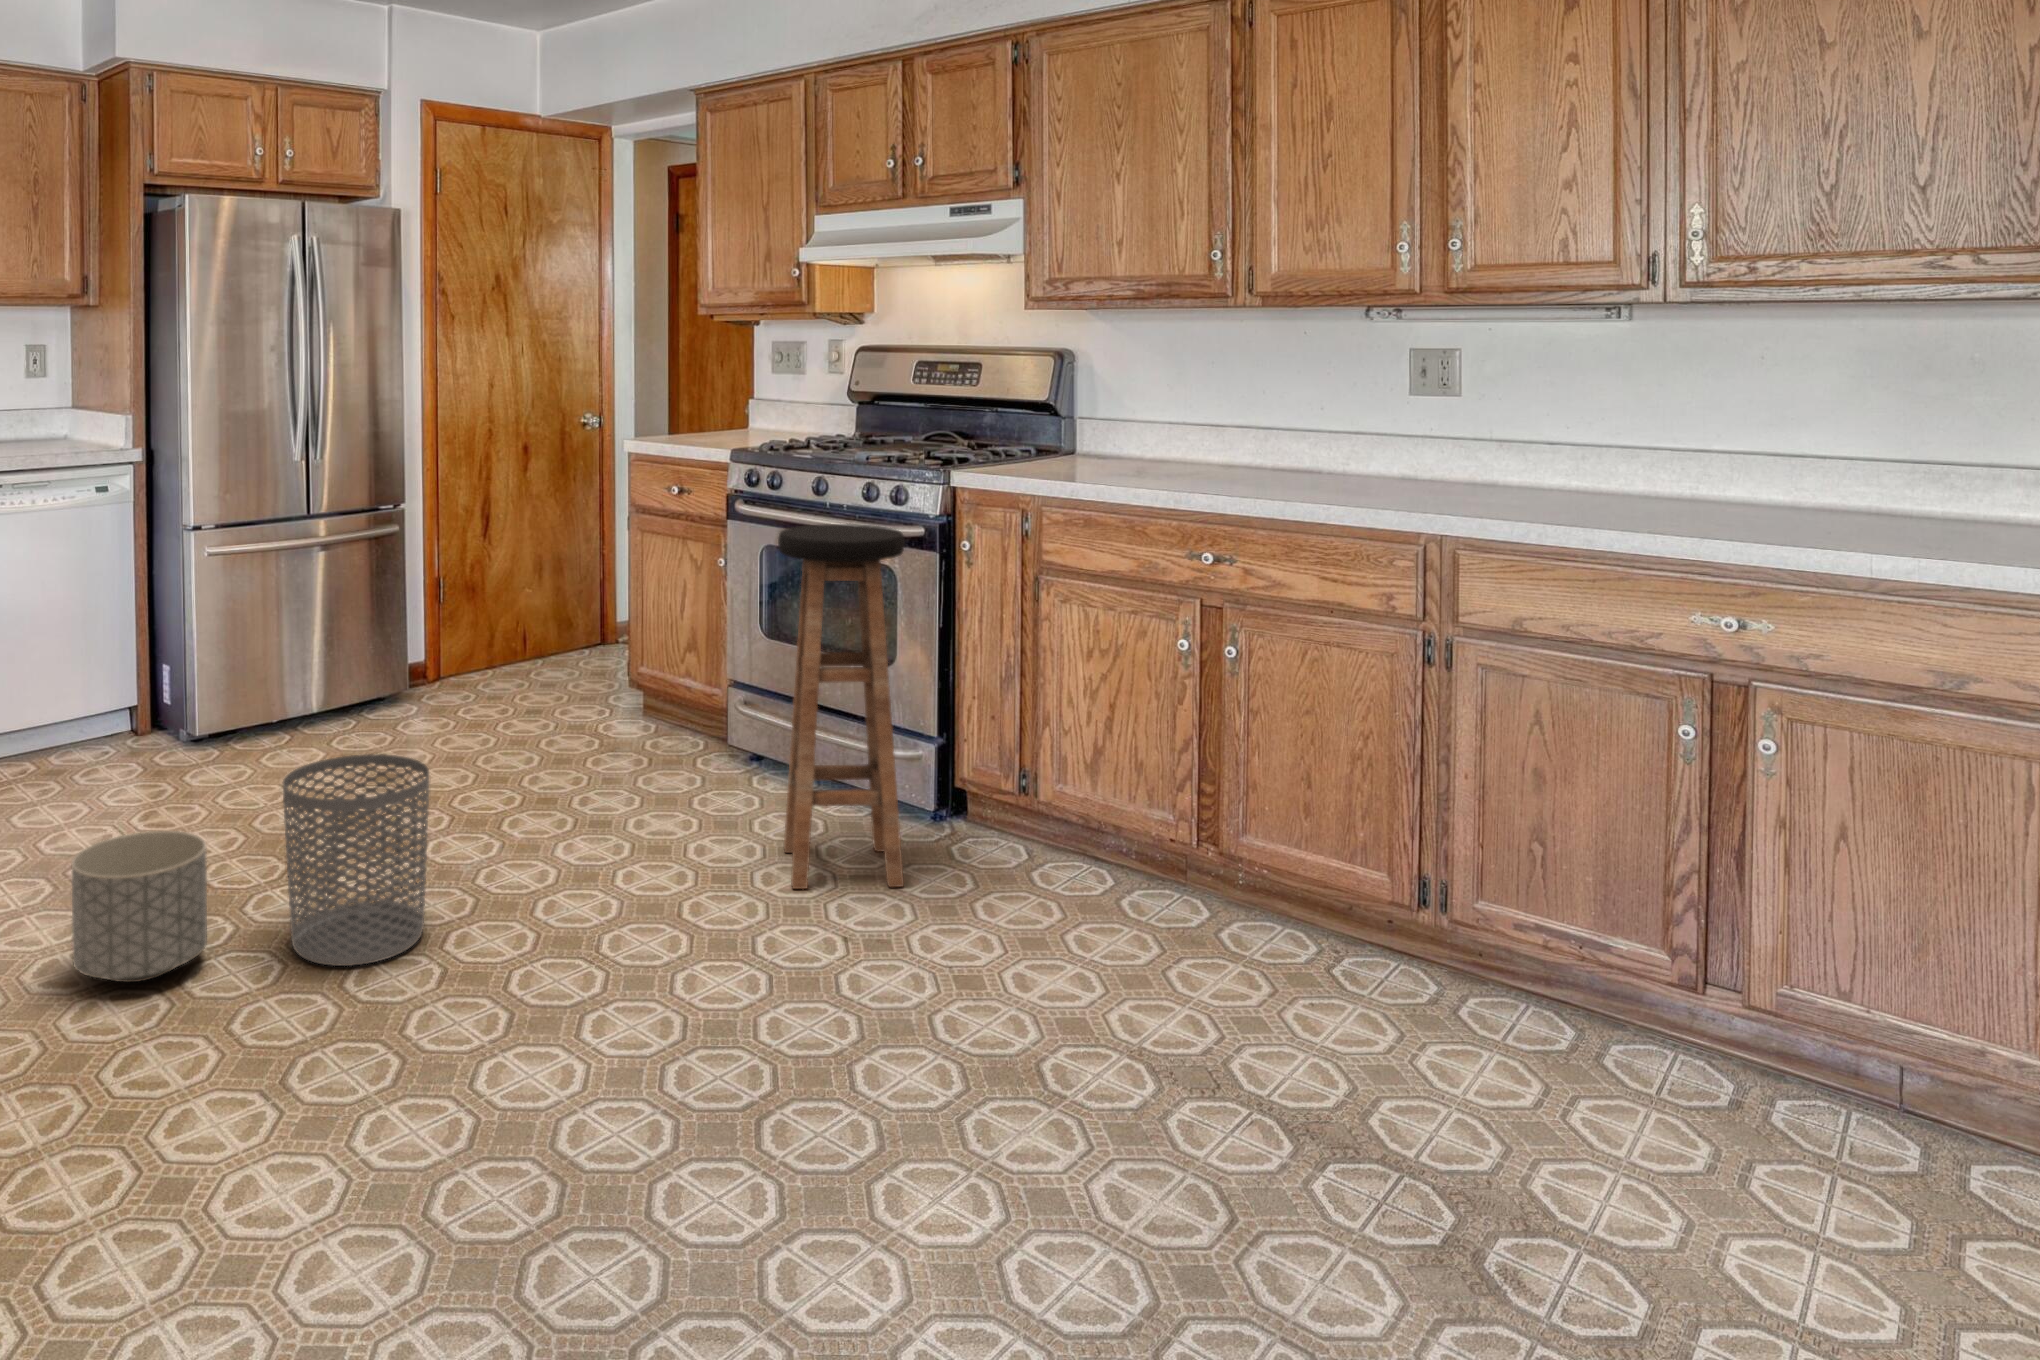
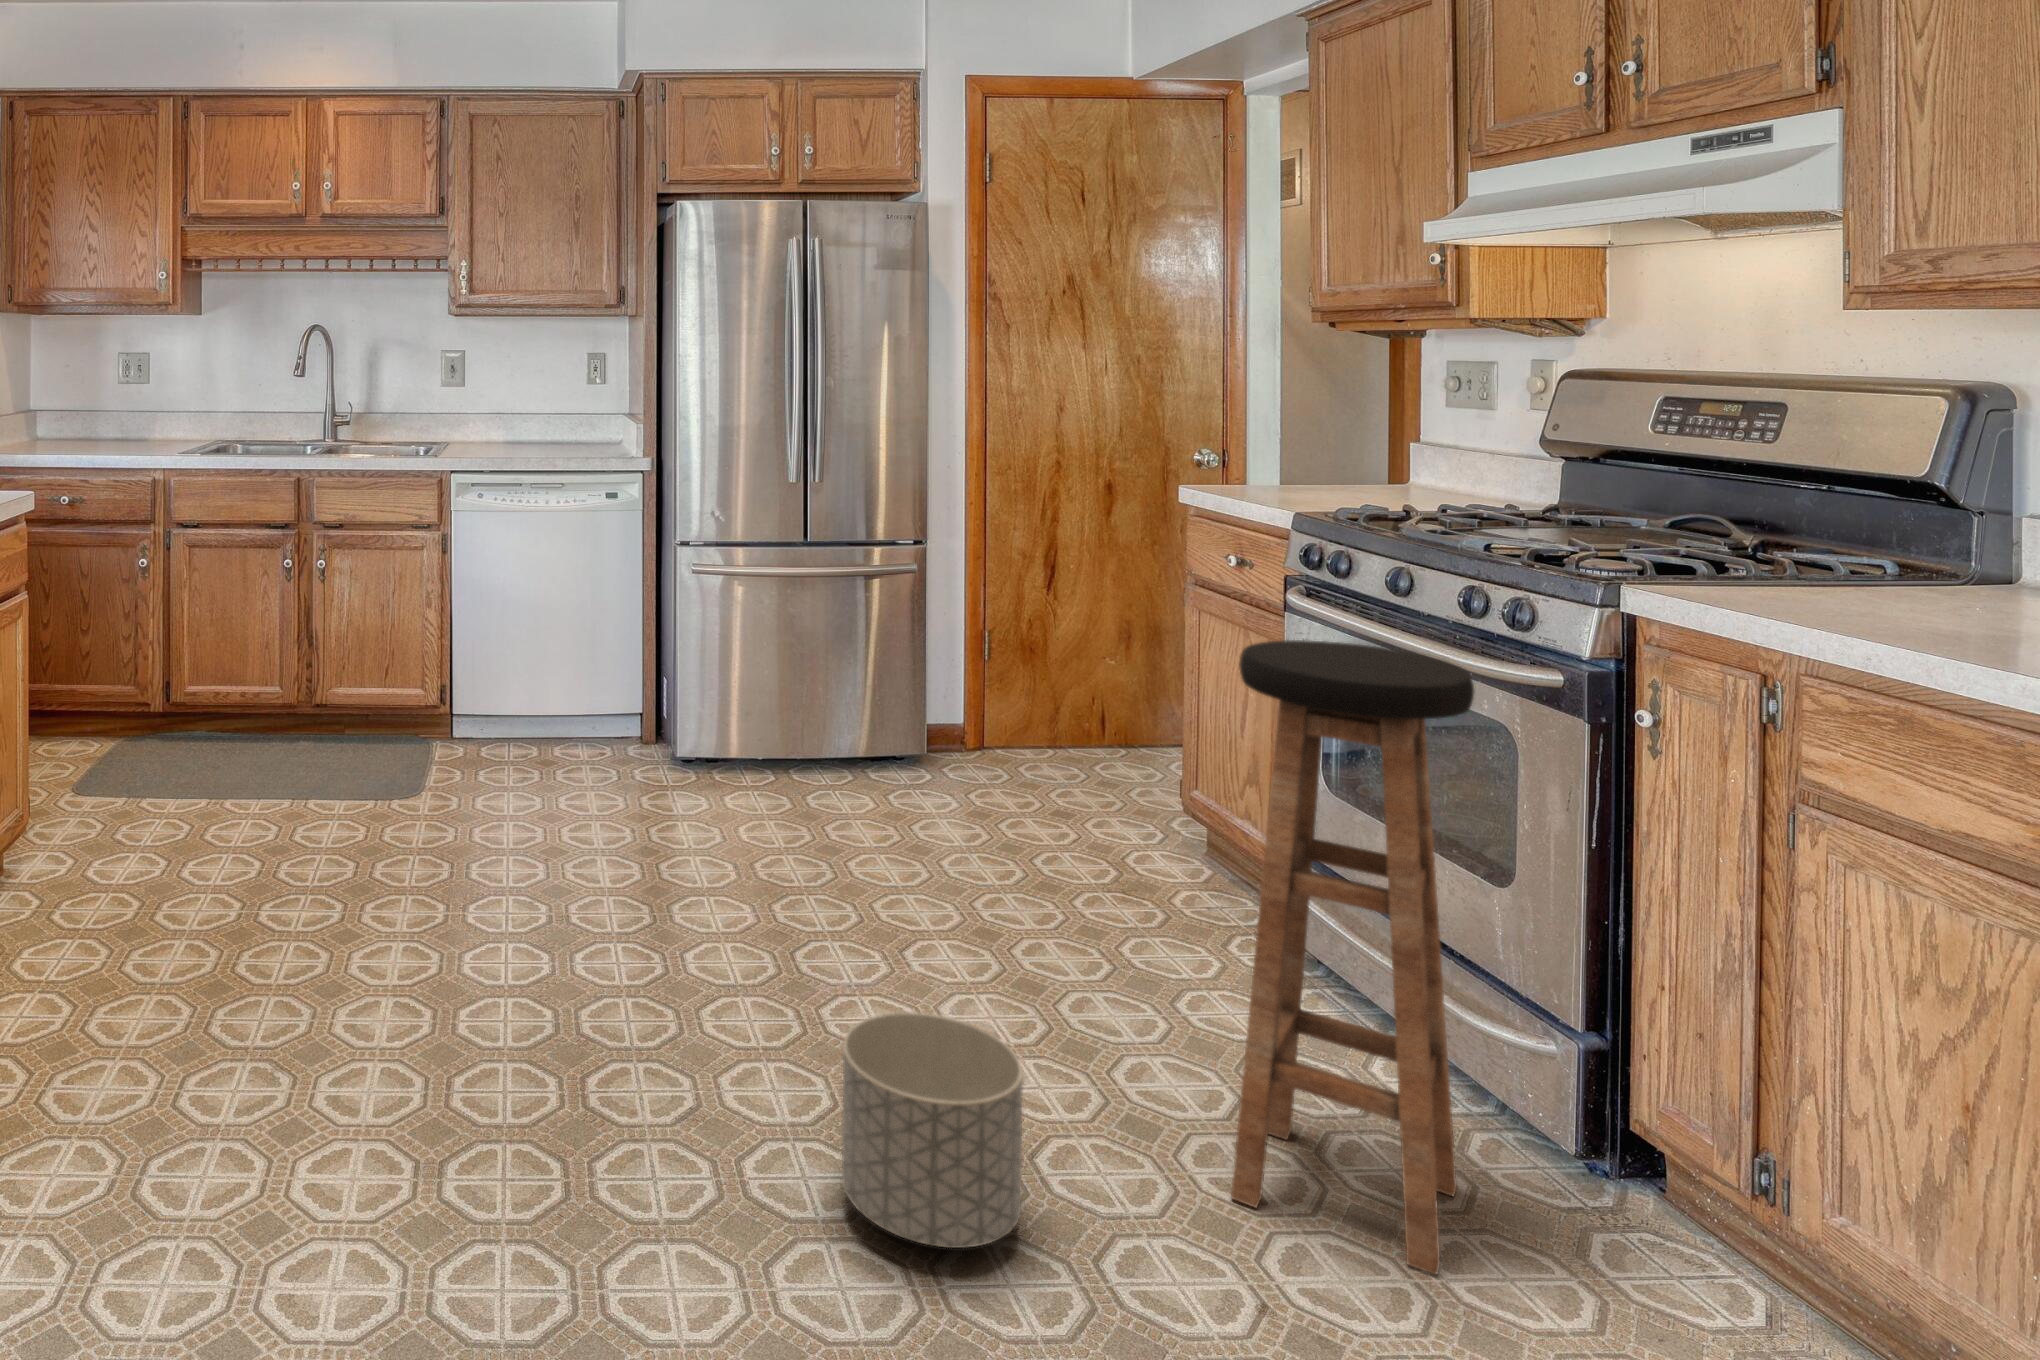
waste bin: present [283,754,429,966] -> none [550,825,716,1085]
planter: present [72,831,207,982] -> present [842,1012,1023,1248]

